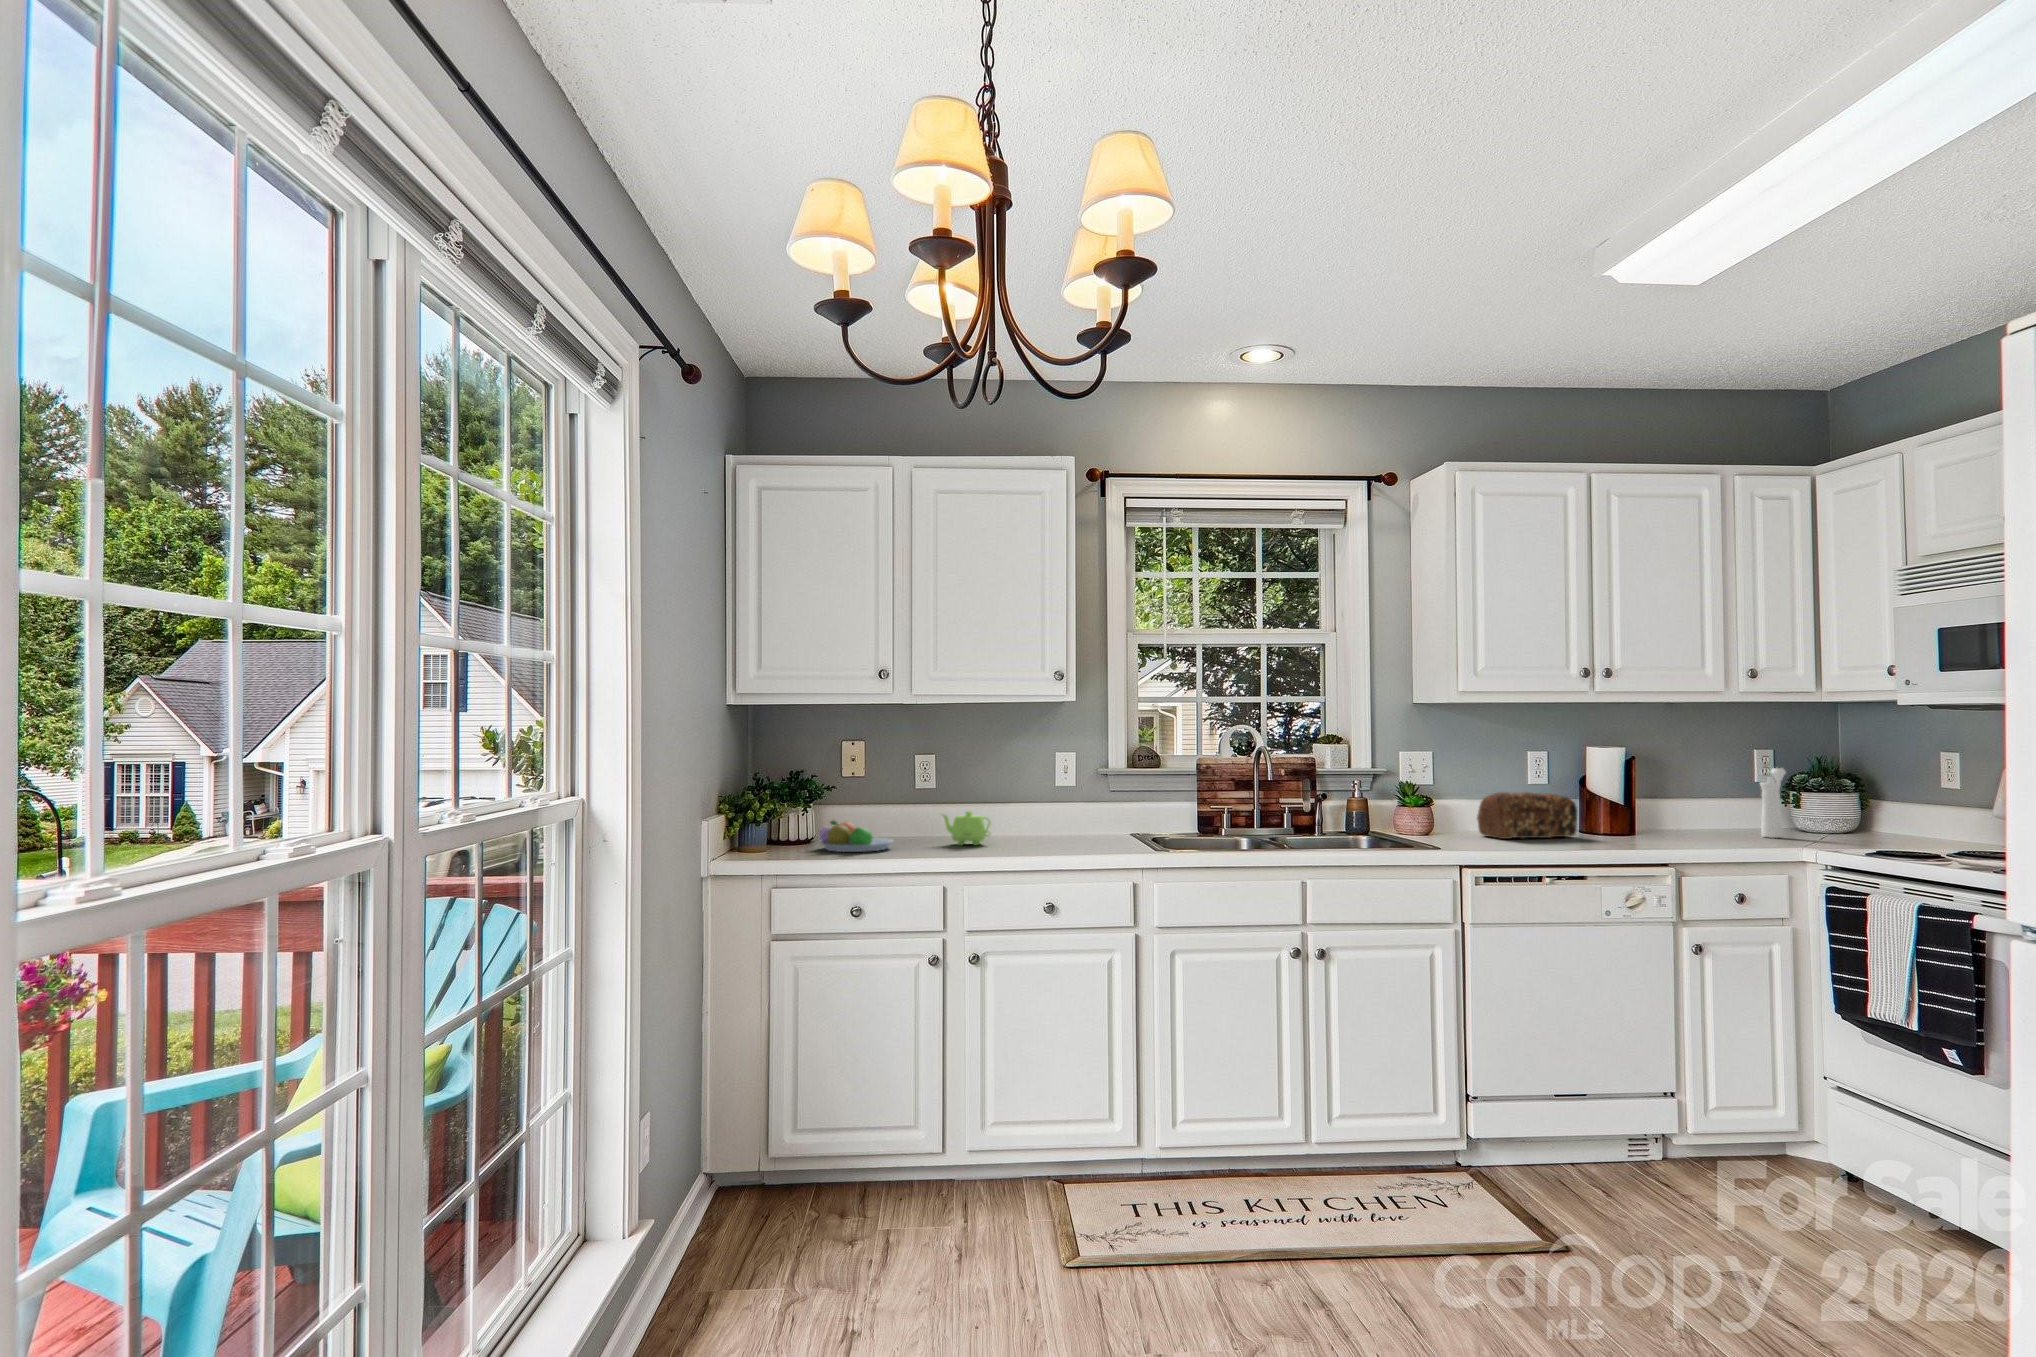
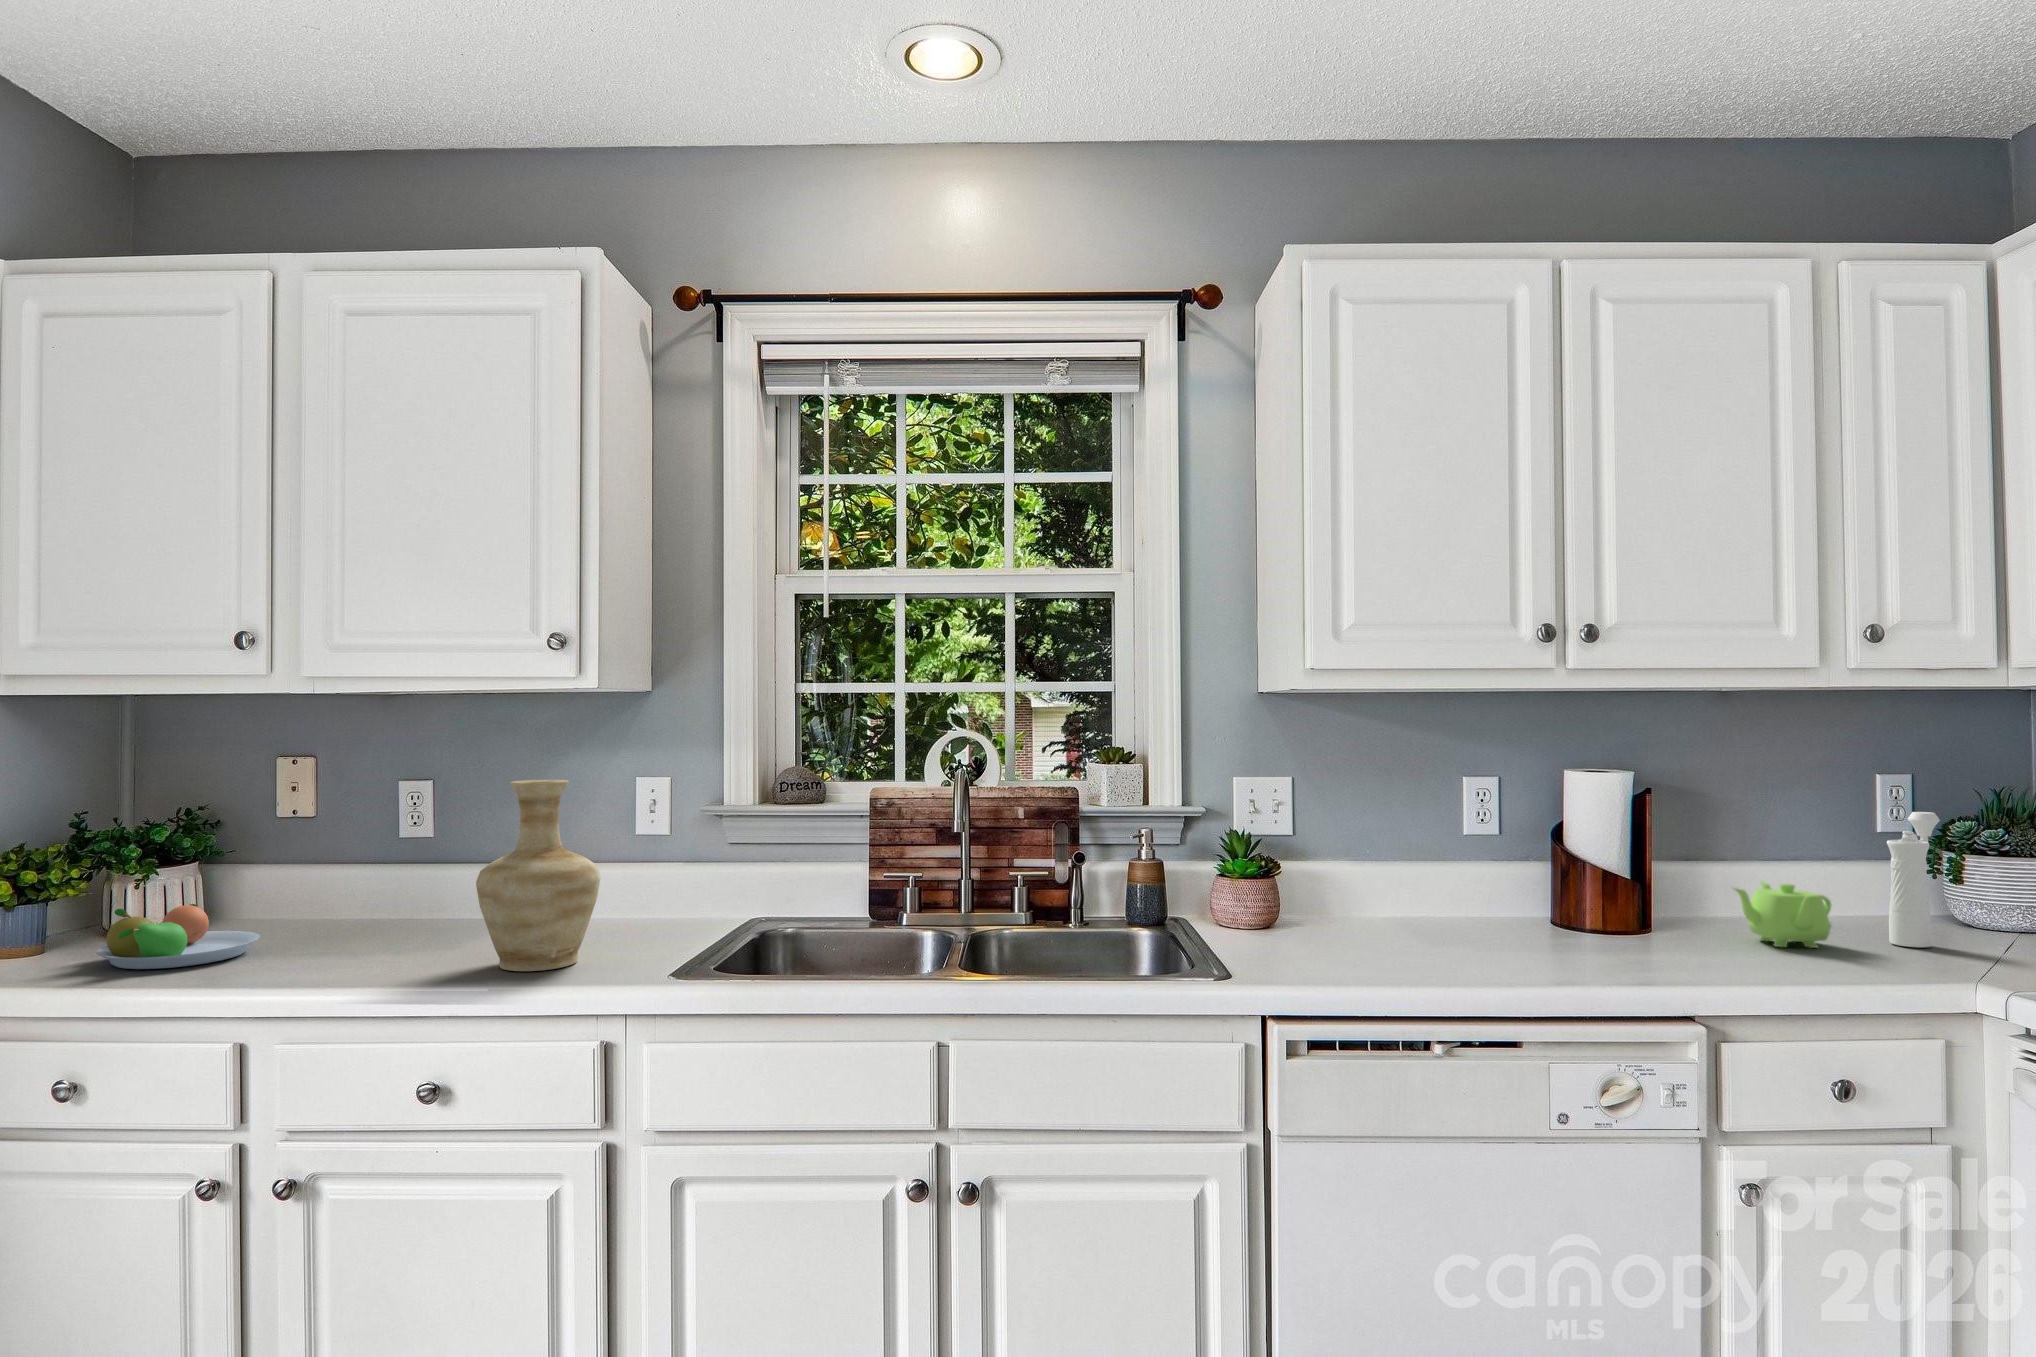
vase: none [1033,750,1096,851] -> present [476,780,600,971]
bread loaf: present [1477,792,1577,839] -> none [1352,853,1533,944]
teapot: present [942,811,990,845] -> present [1734,882,1832,948]

